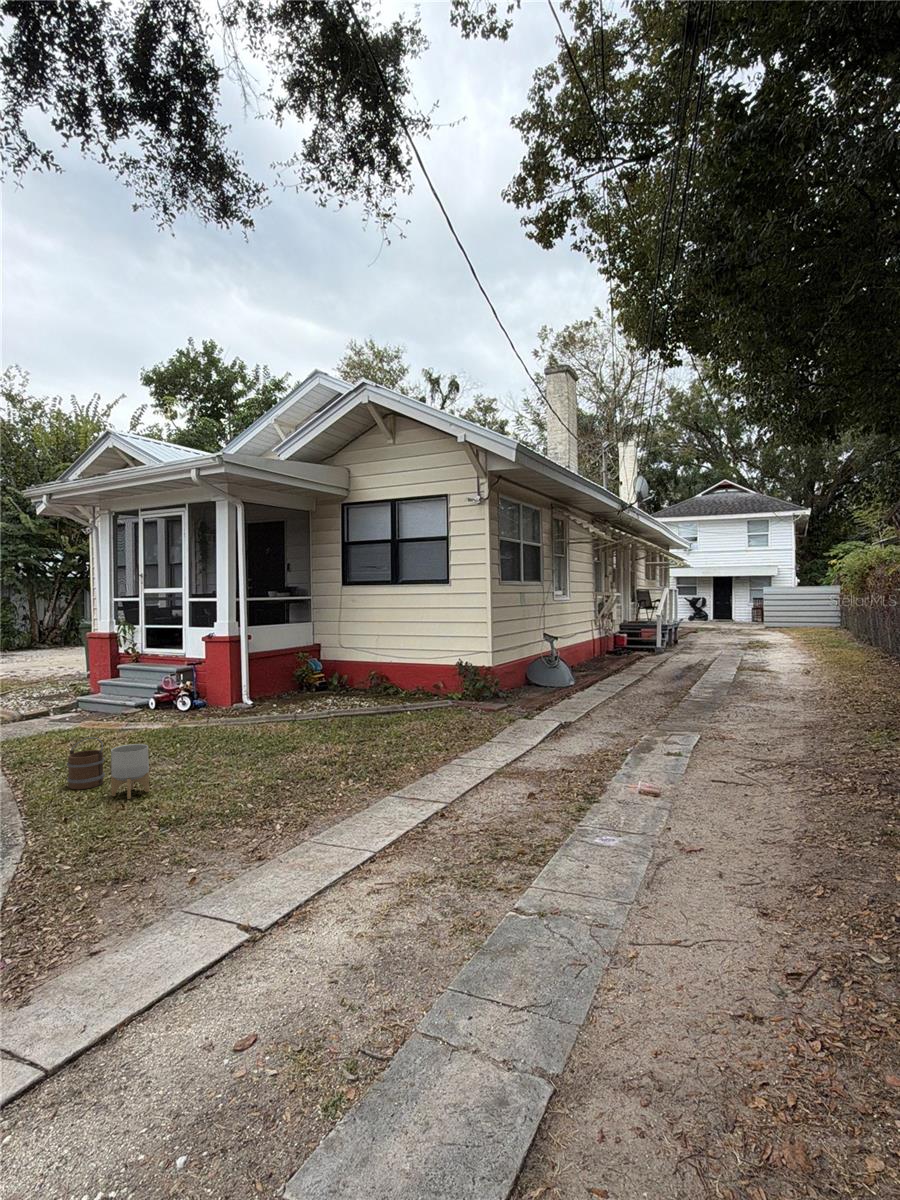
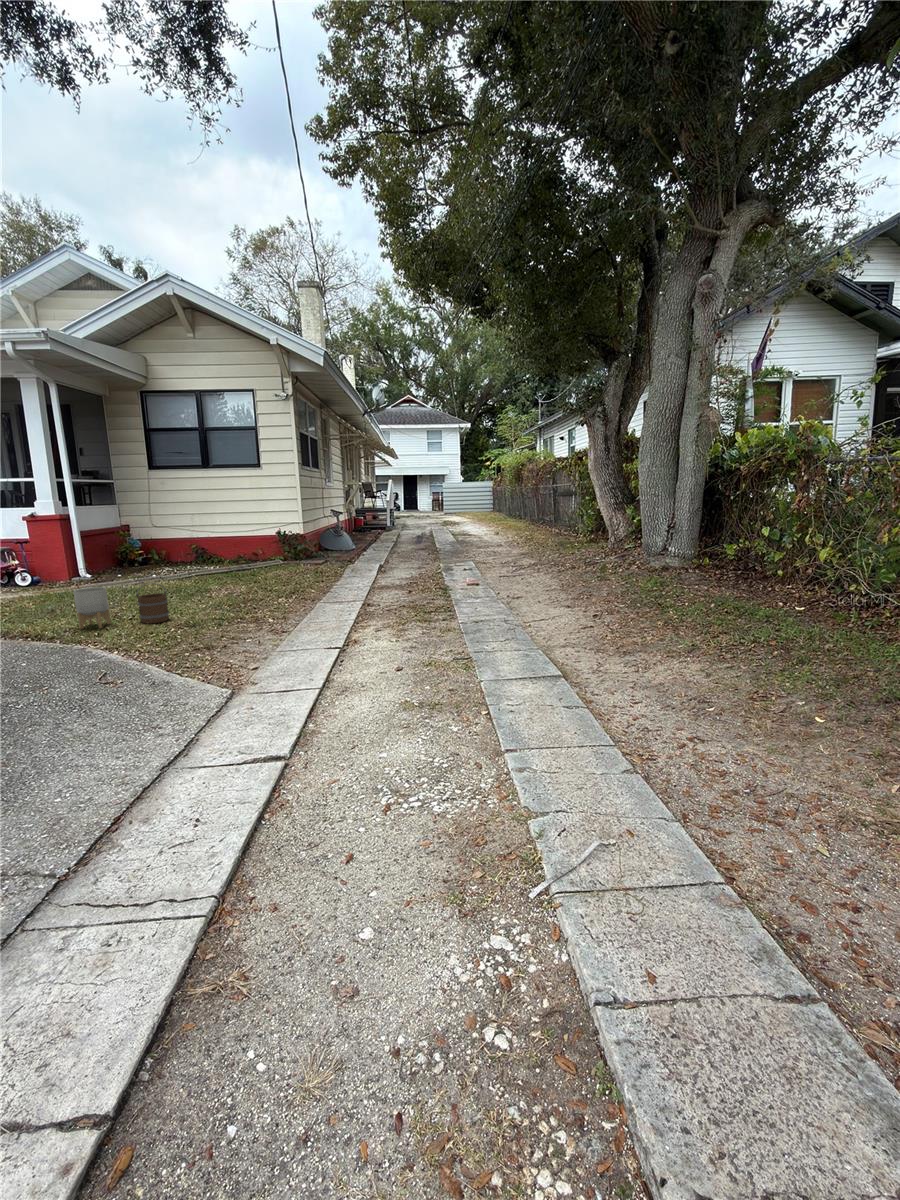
bucket: present [67,737,105,789] -> present [136,583,169,624]

